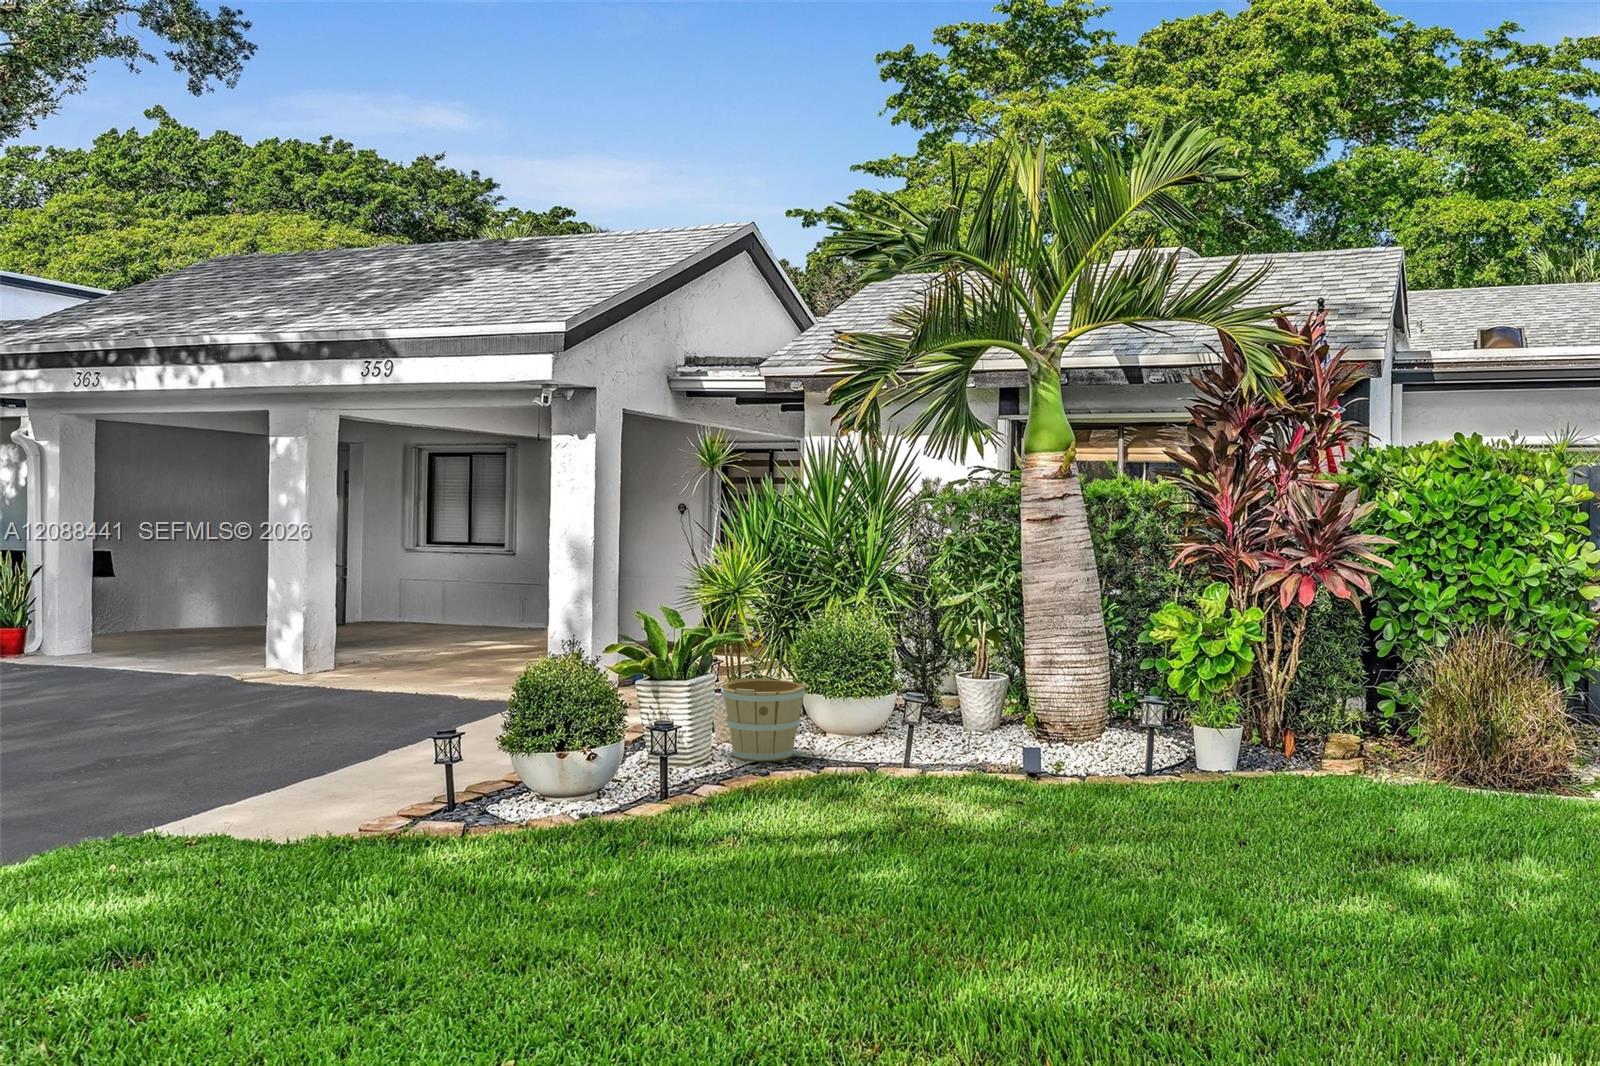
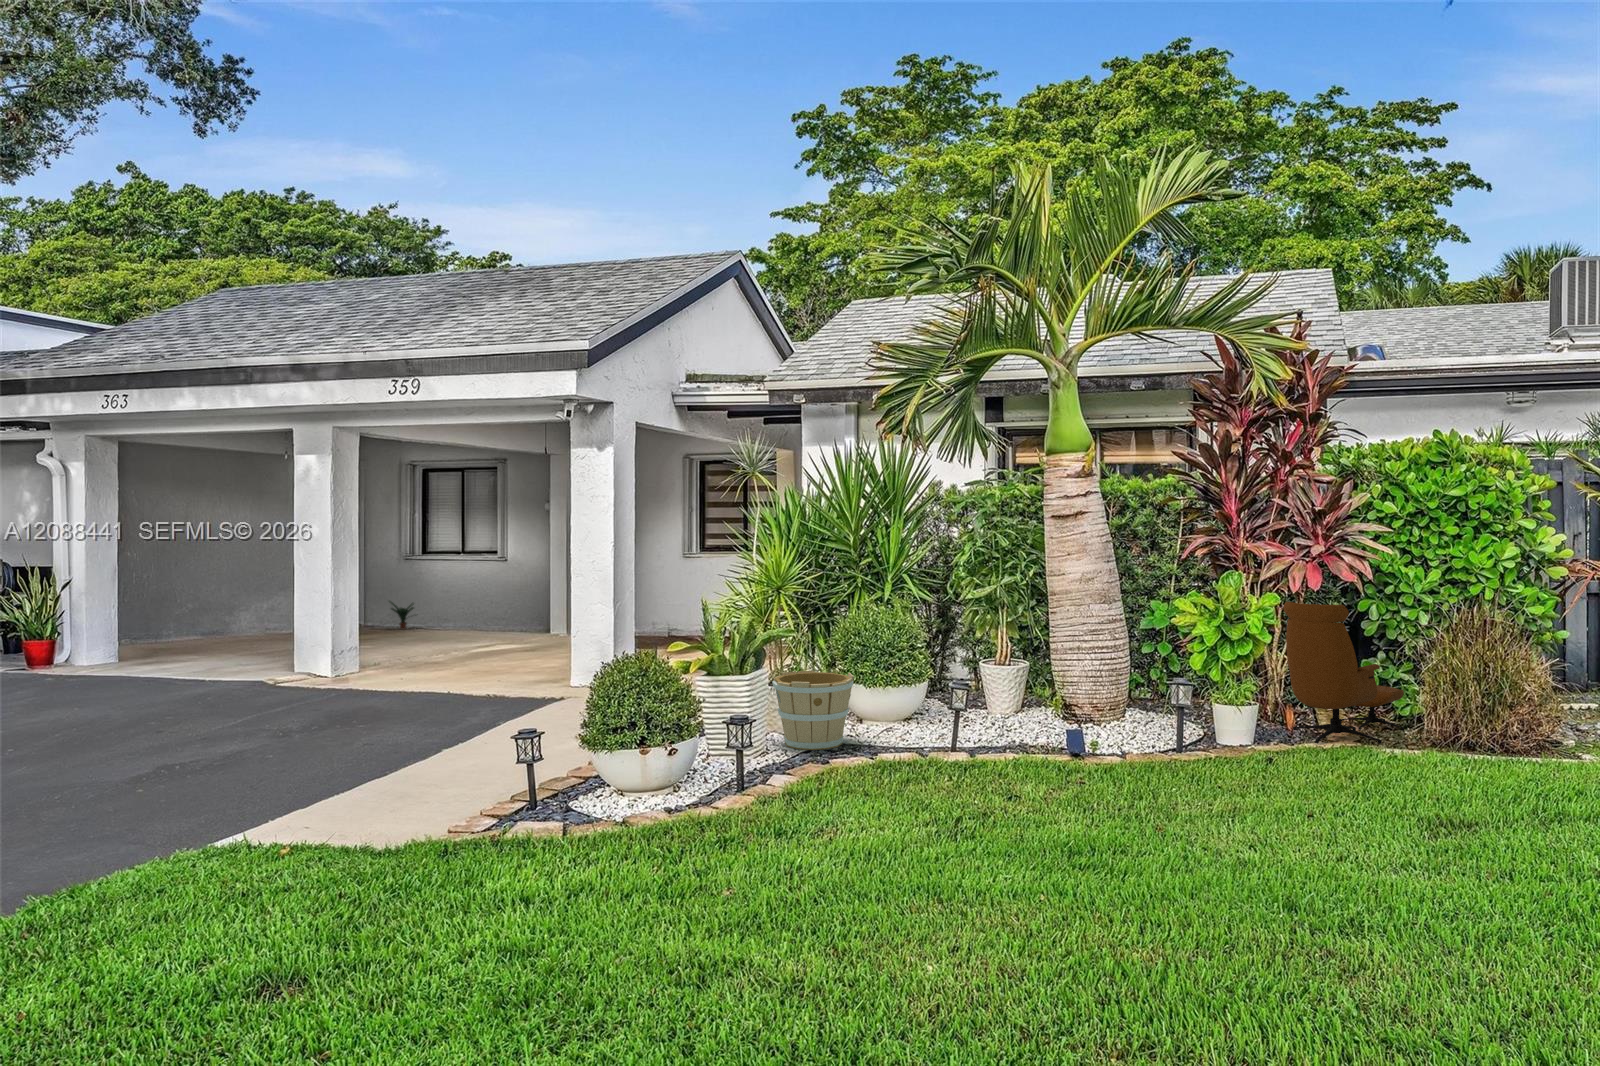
potted plant: none [384,591,416,623] -> present [390,601,414,629]
lounge chair: none [1271,618,1414,776] -> present [1284,602,1404,744]

